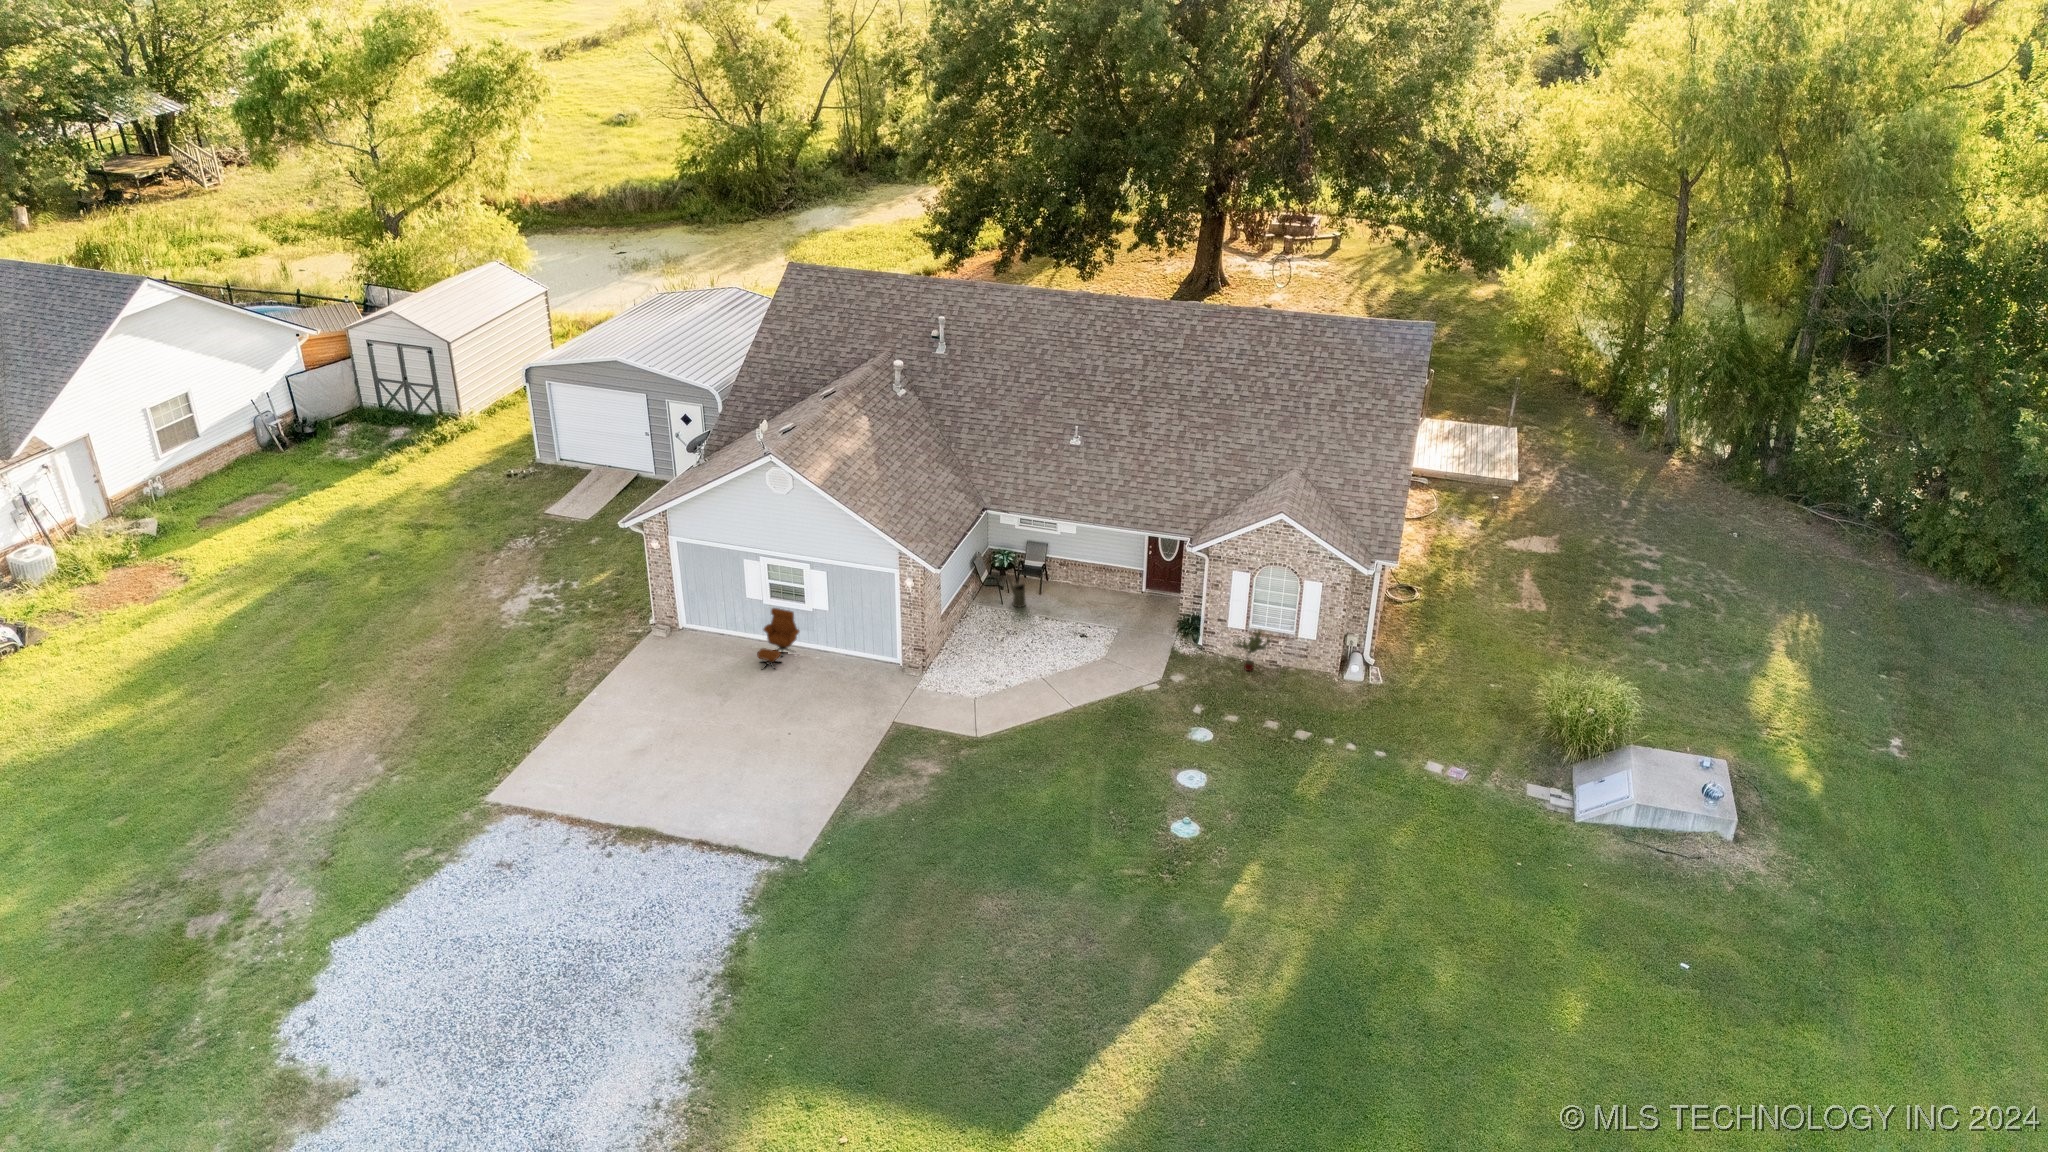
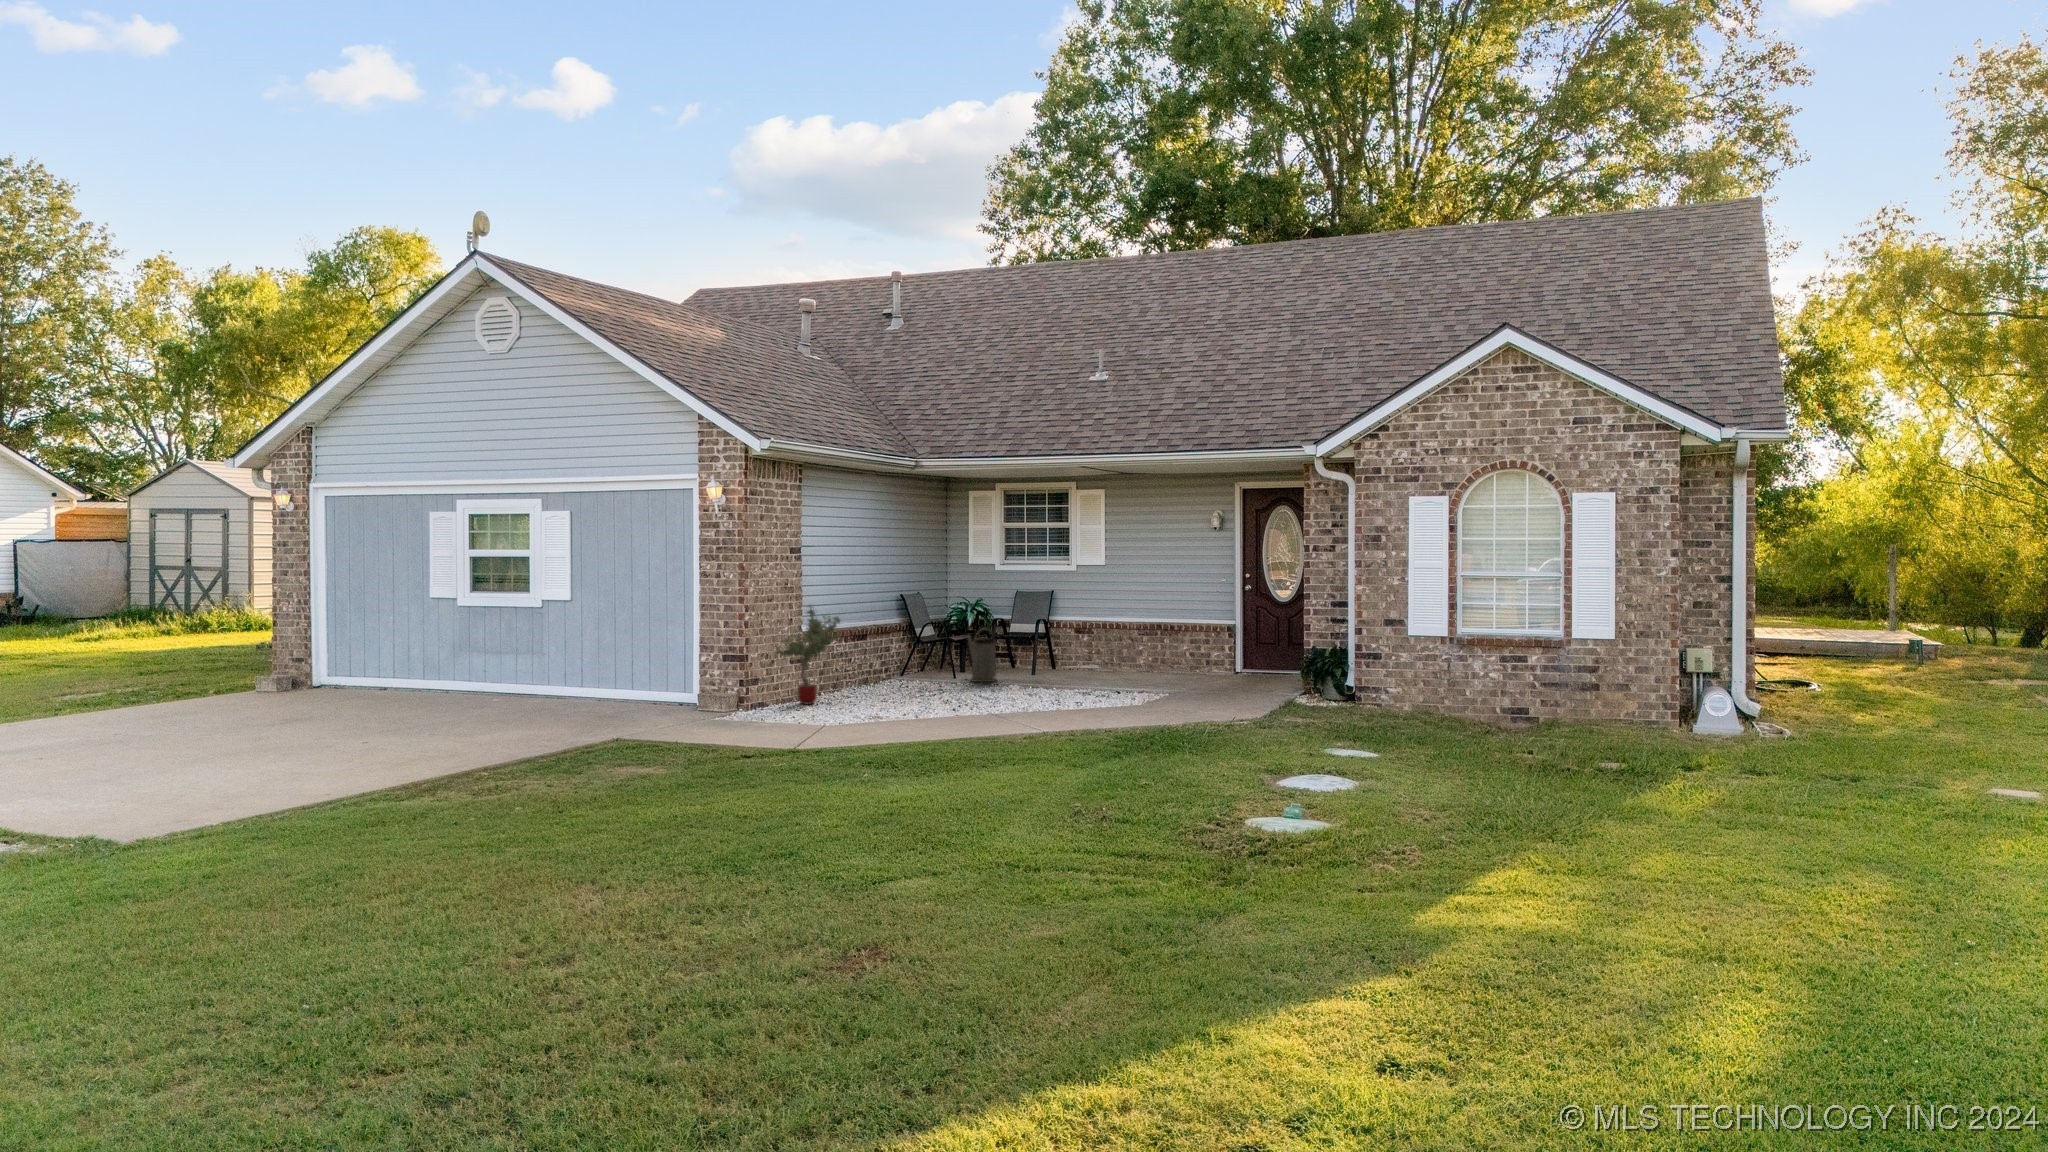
lounge chair: present [757,608,799,668] -> none [406,605,512,703]
potted tree: present [1233,631,1270,671] -> present [774,604,840,704]

